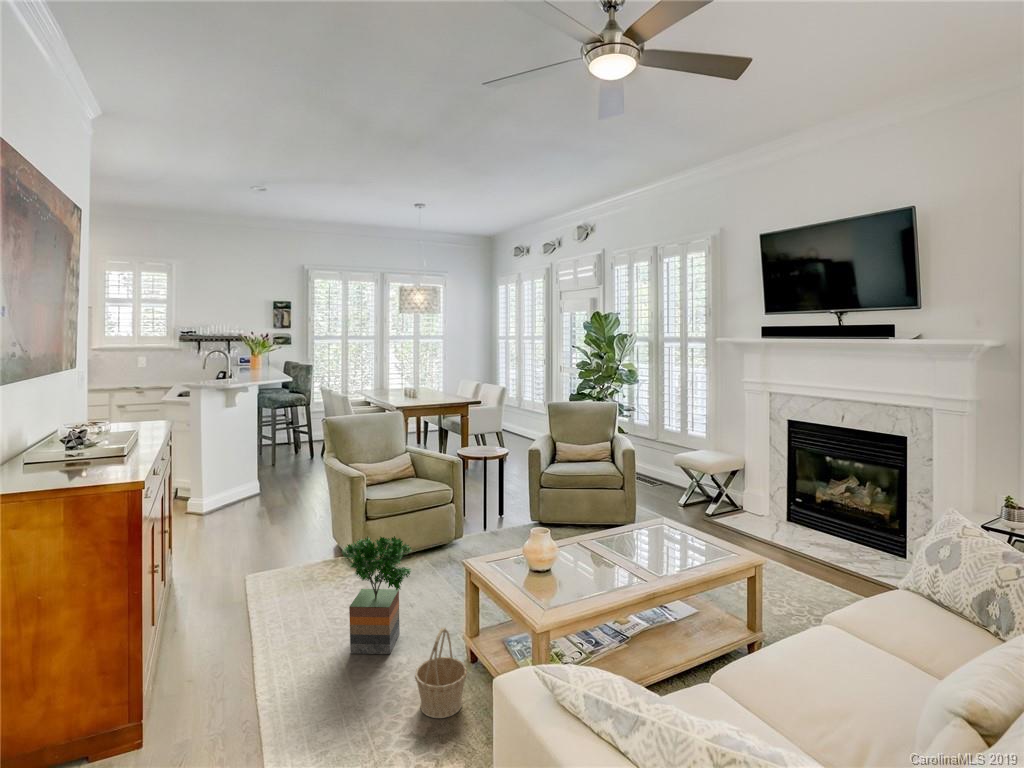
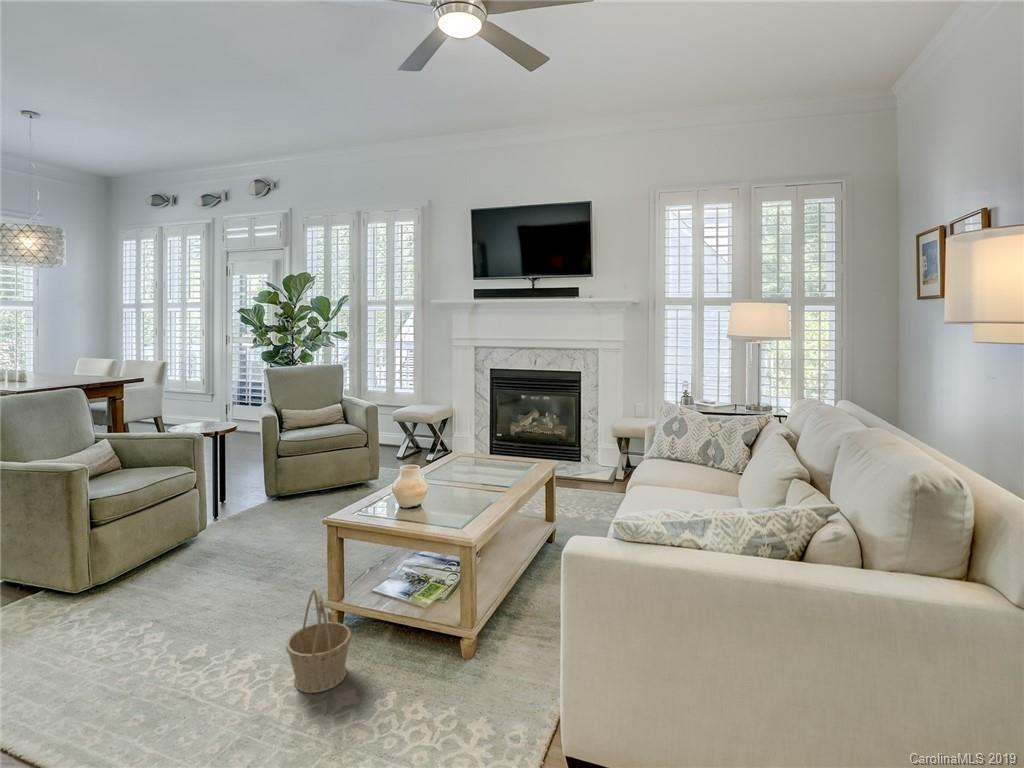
potted tree: present [343,536,411,654] -> none [107,511,227,680]

